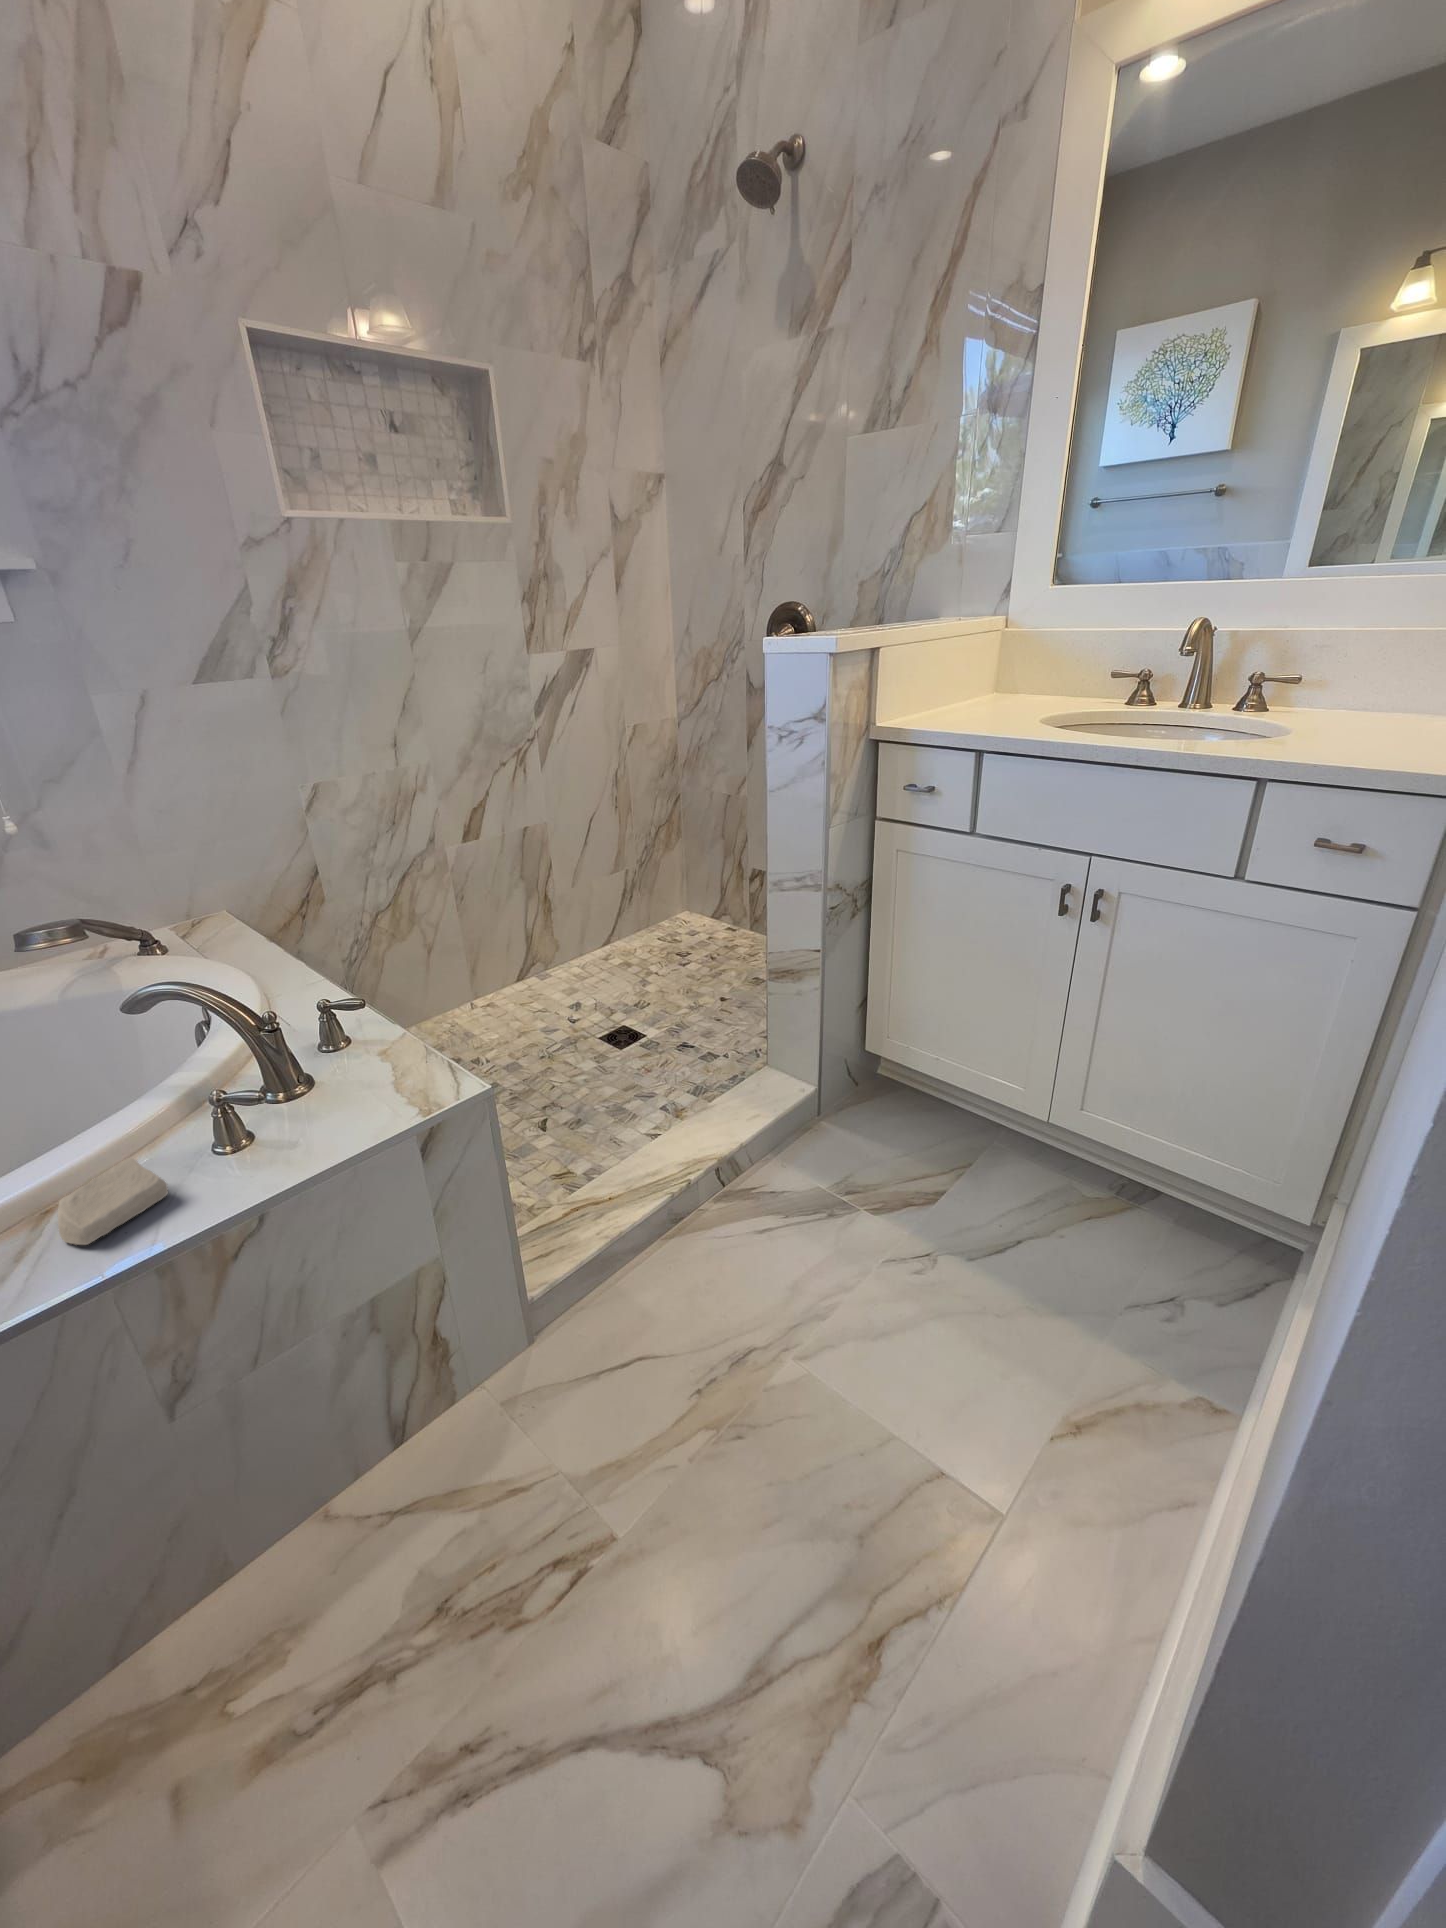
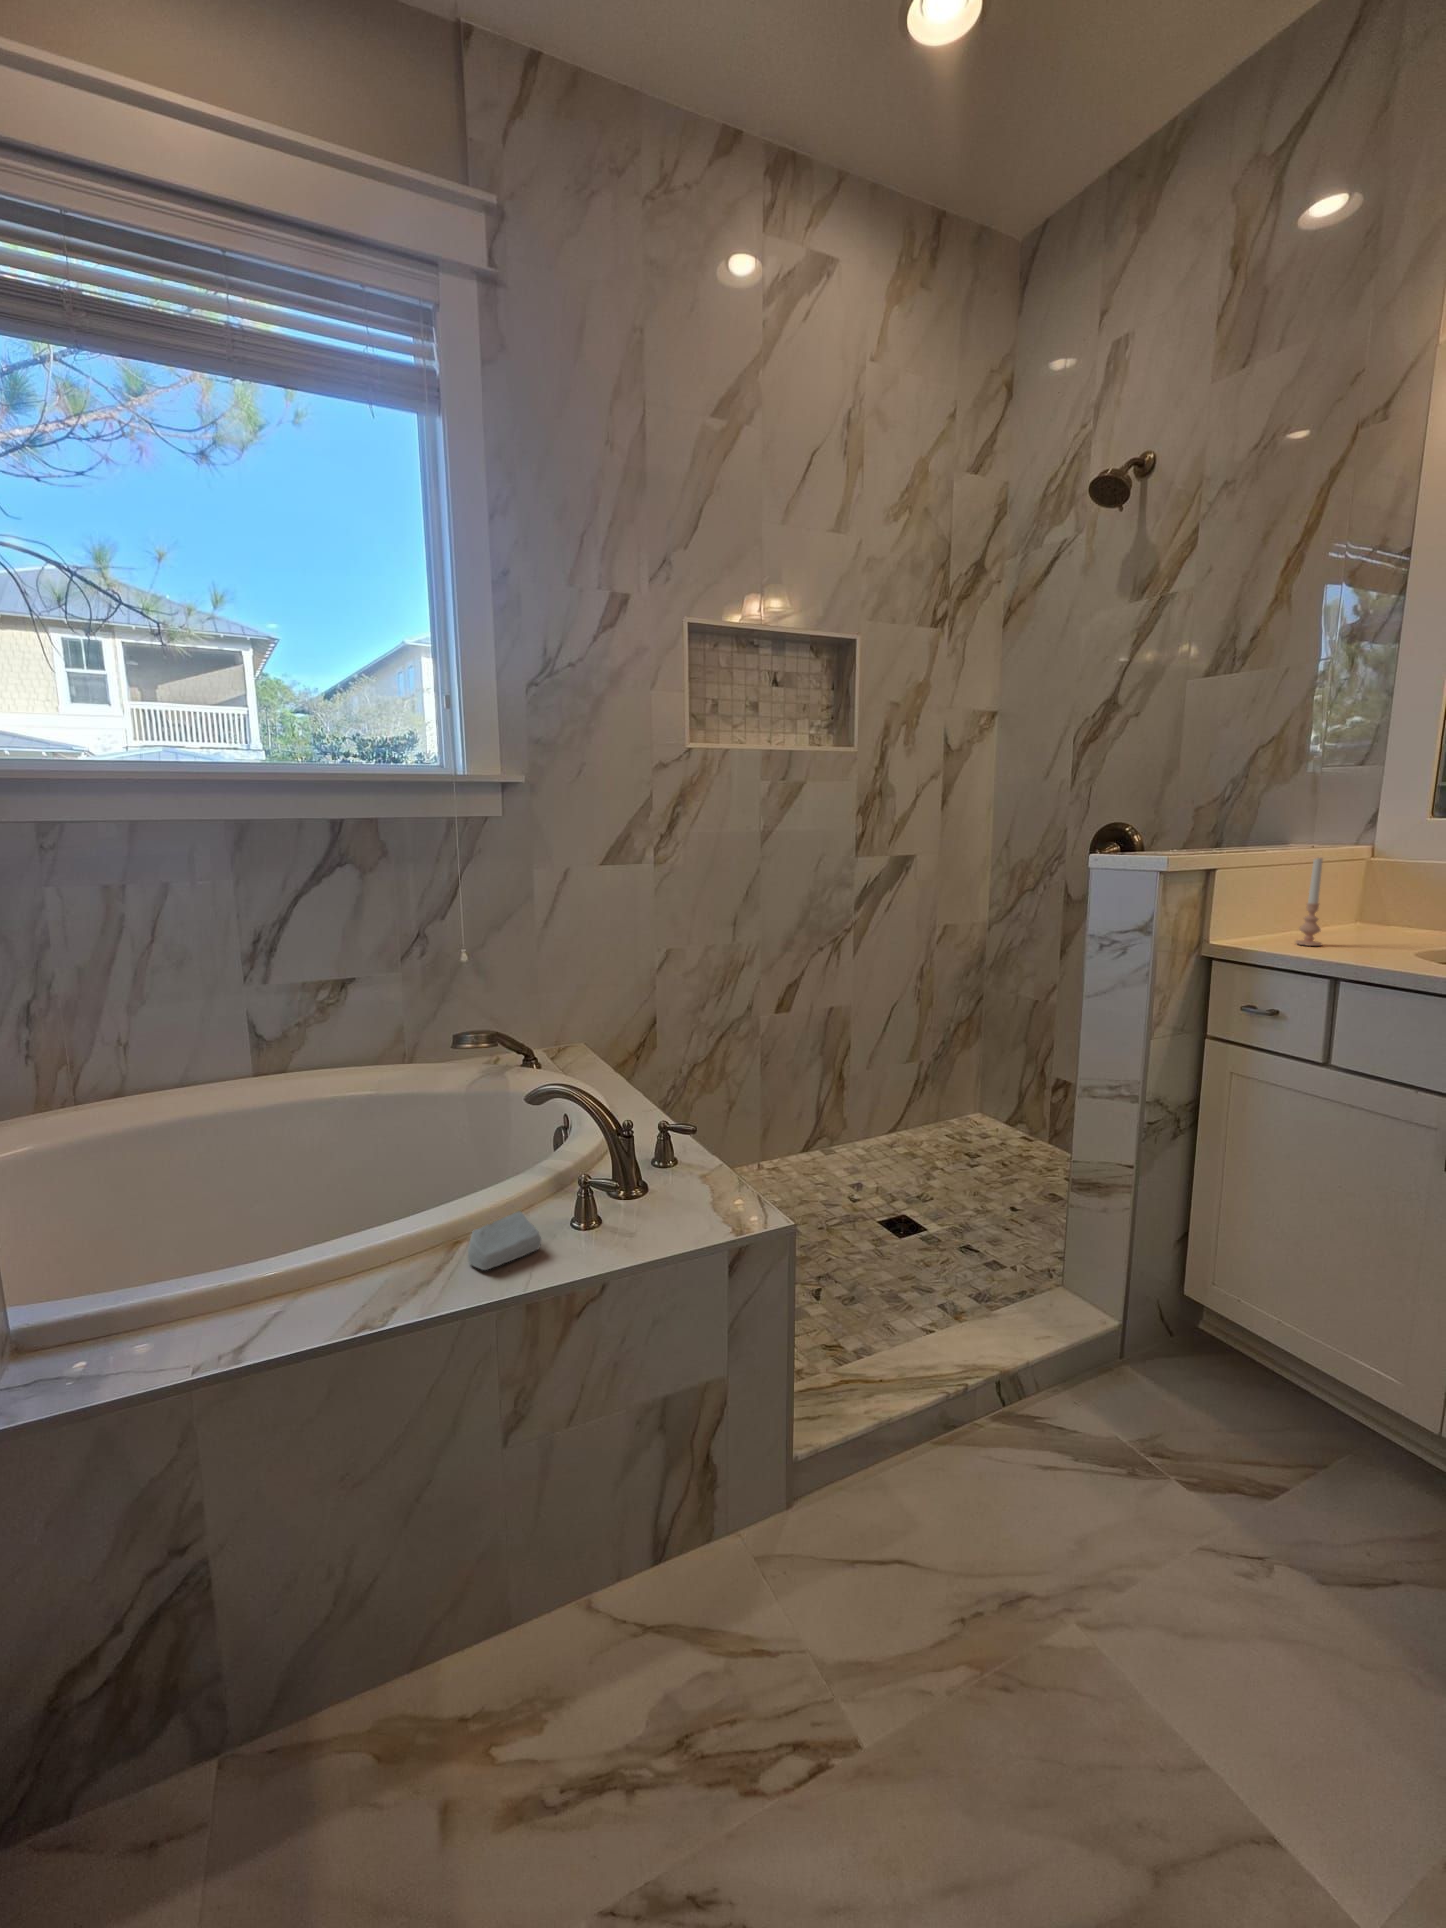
candle: none [948,628,970,719] -> present [1295,858,1323,946]

